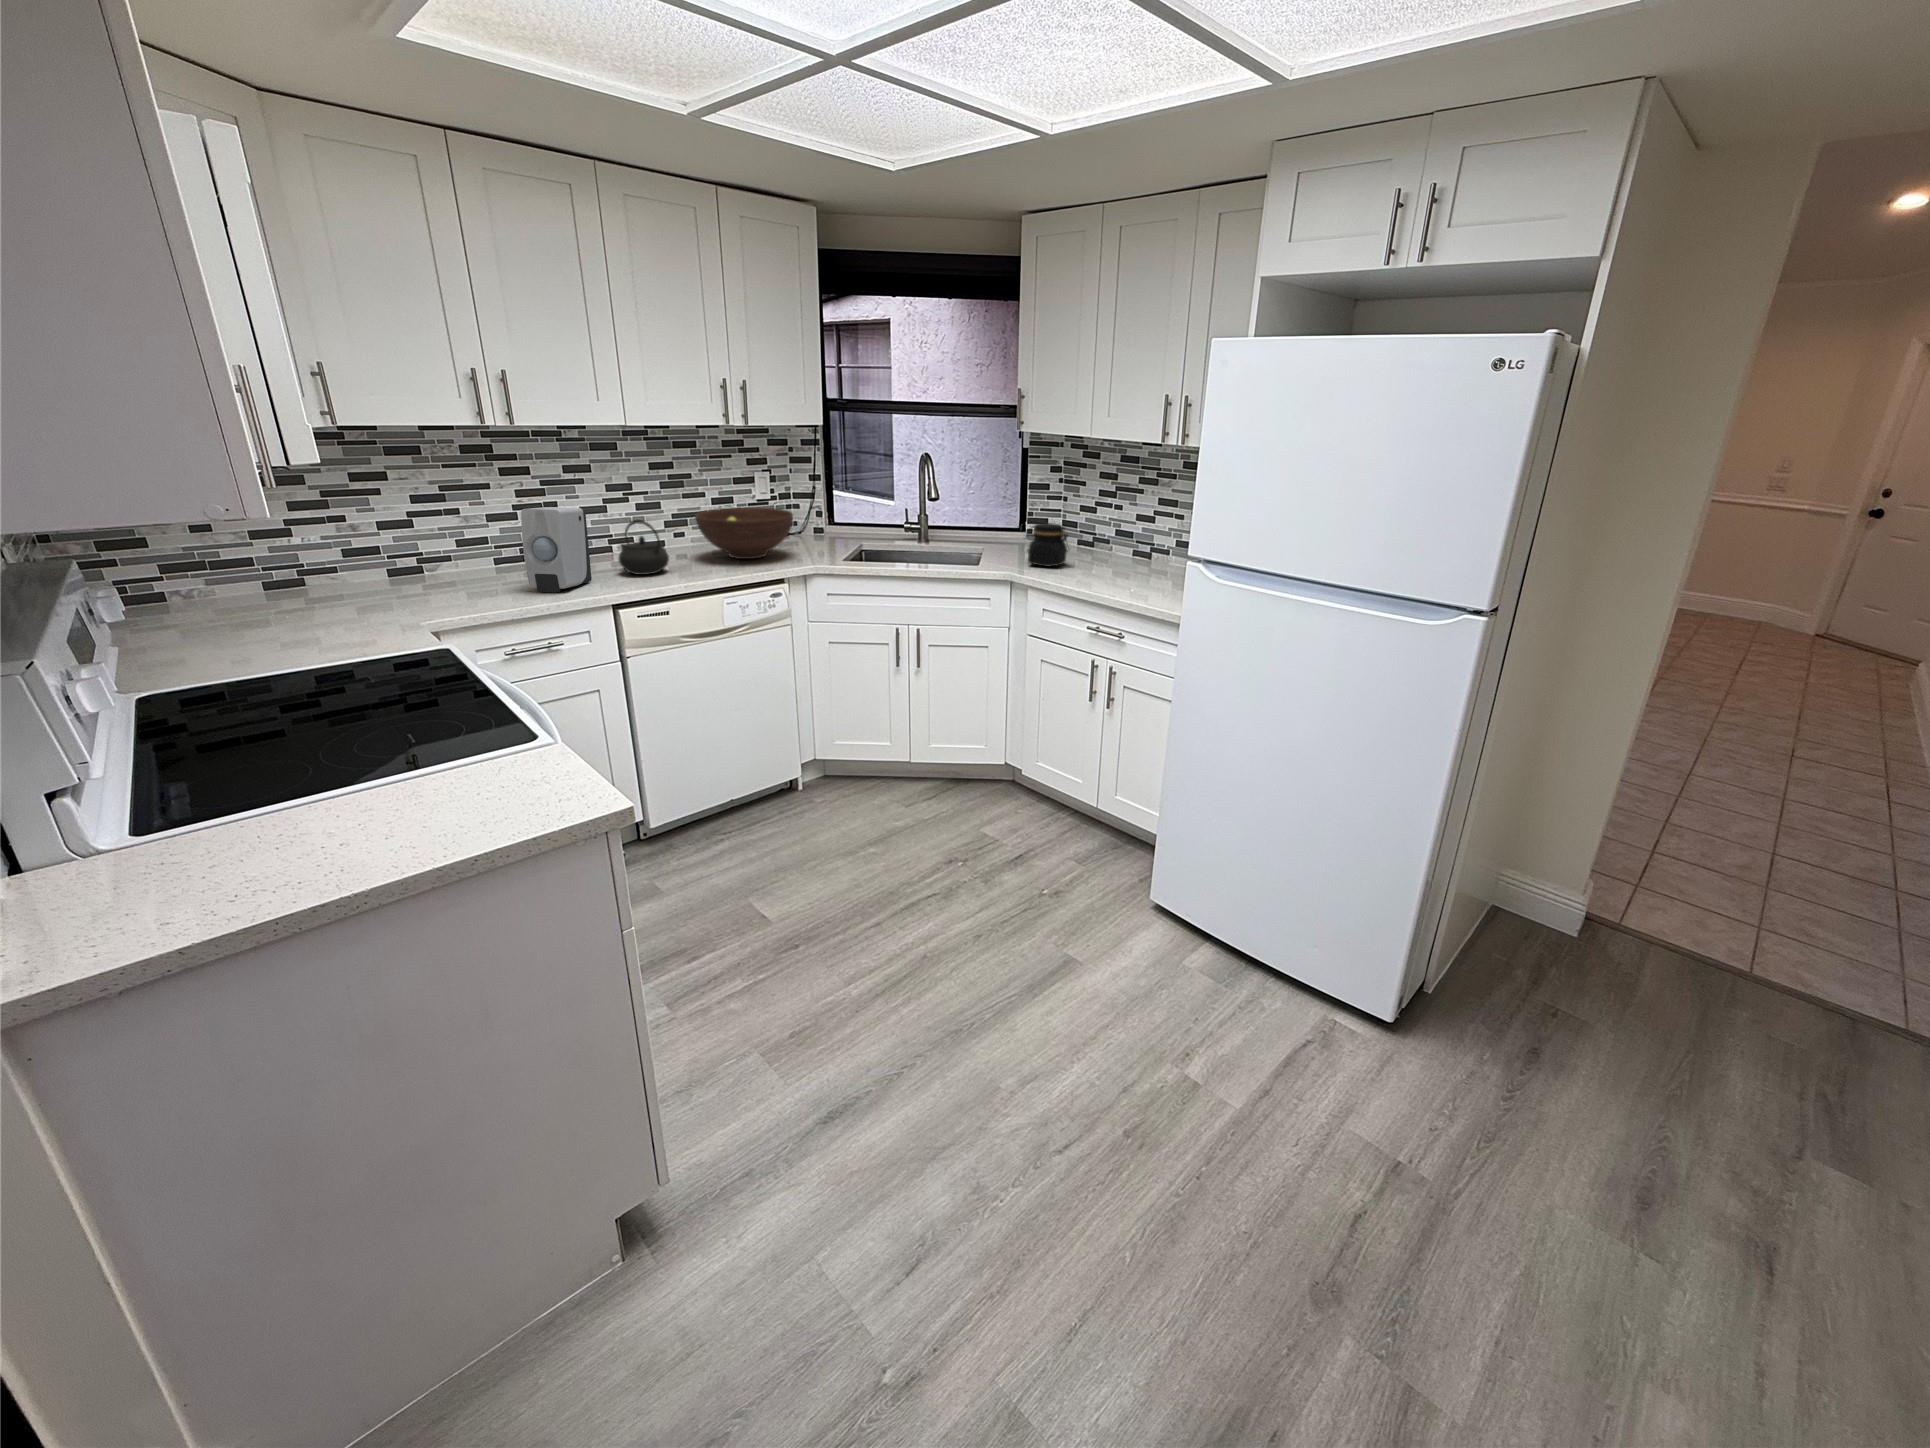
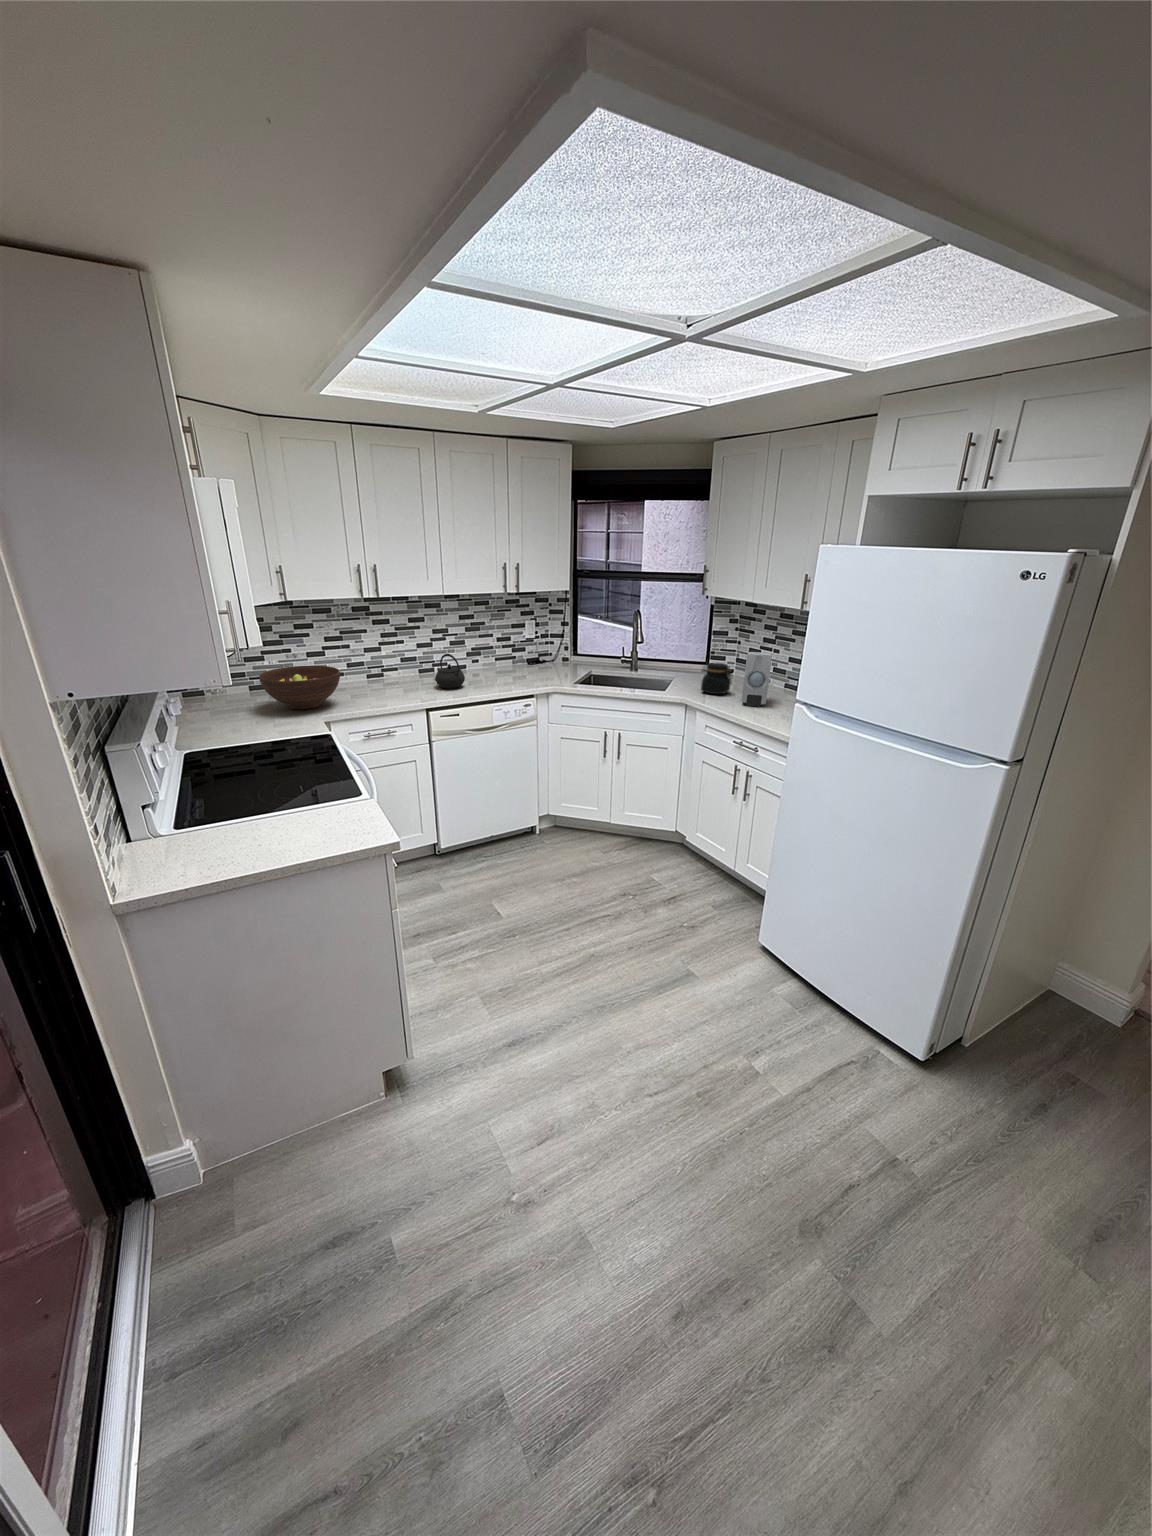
soap dispenser: present [521,507,592,592] -> present [742,652,772,707]
fruit bowl: present [695,507,793,559] -> present [259,666,340,709]

